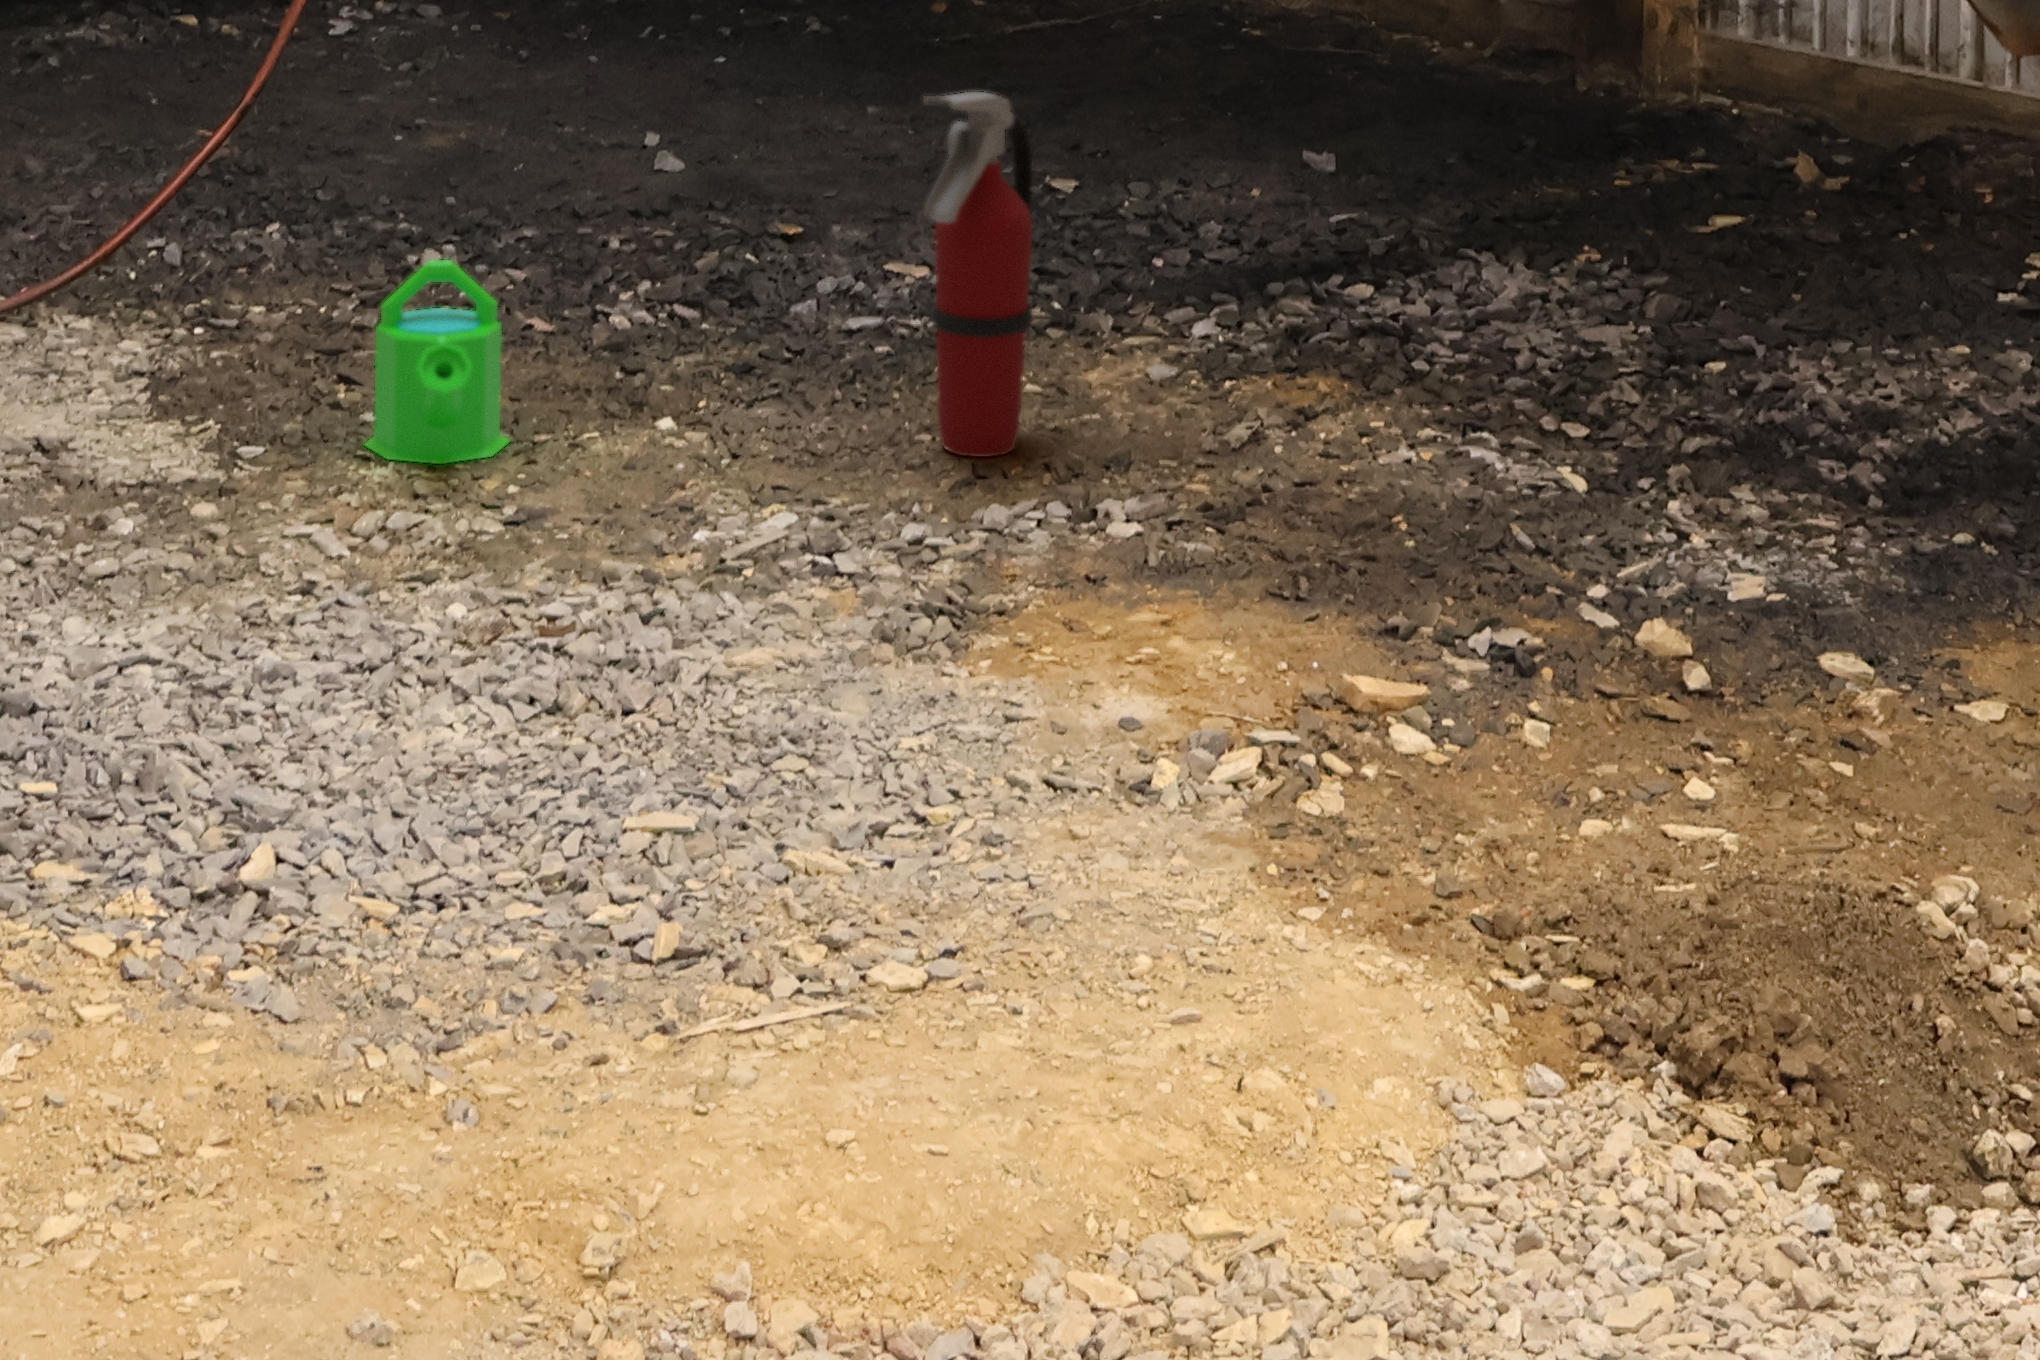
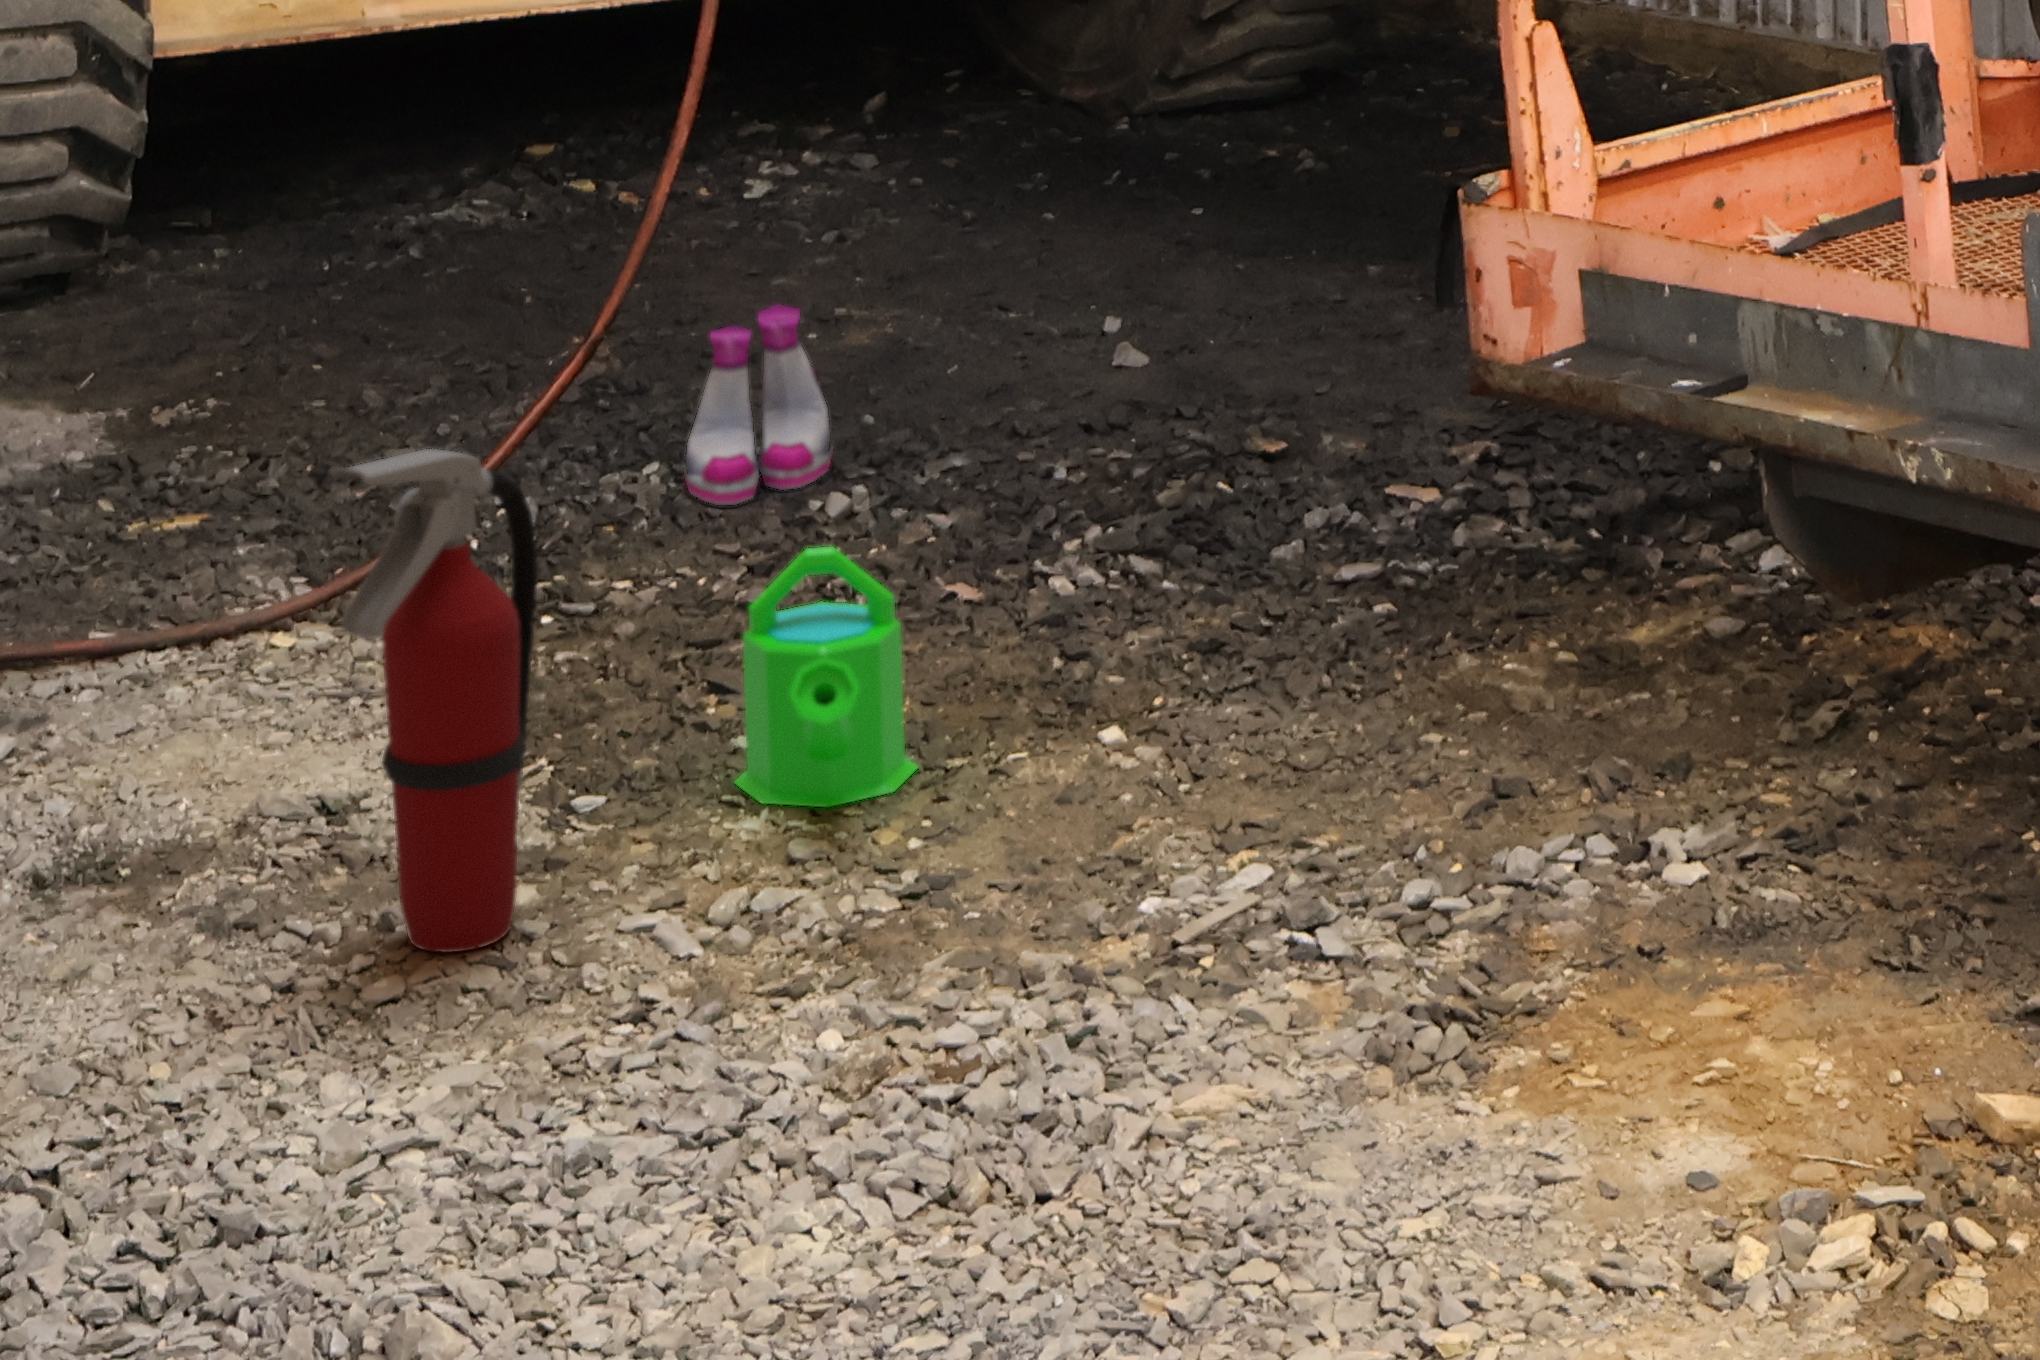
fire extinguisher: present [924,92,1033,457] -> present [329,449,538,952]
boots: none [300,97,423,257] -> present [684,305,832,505]

